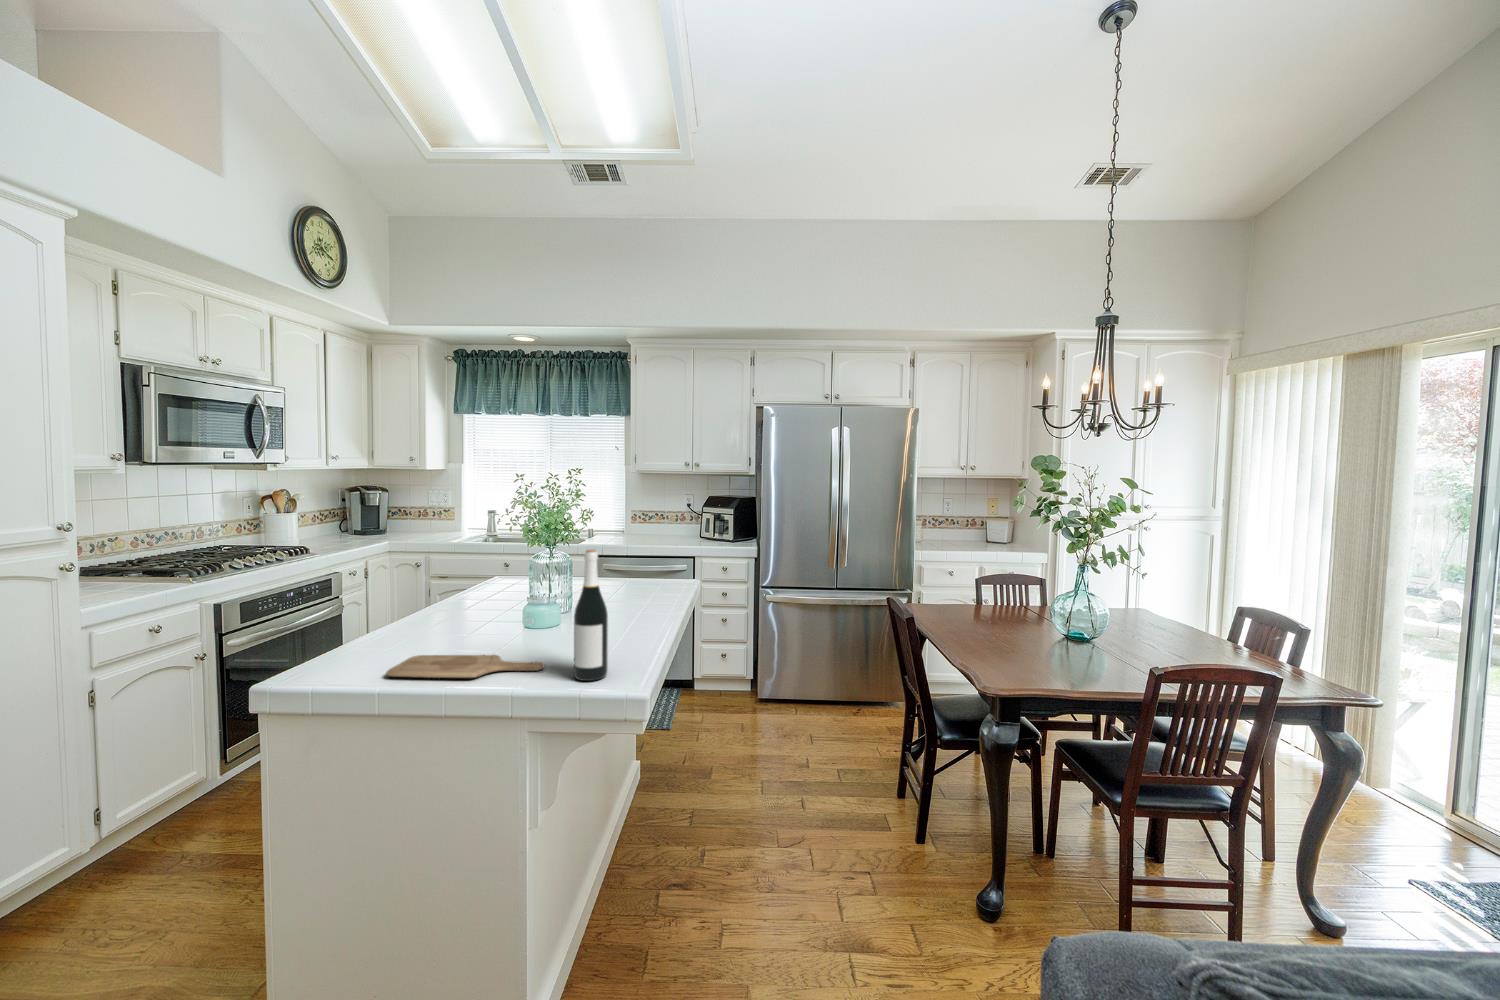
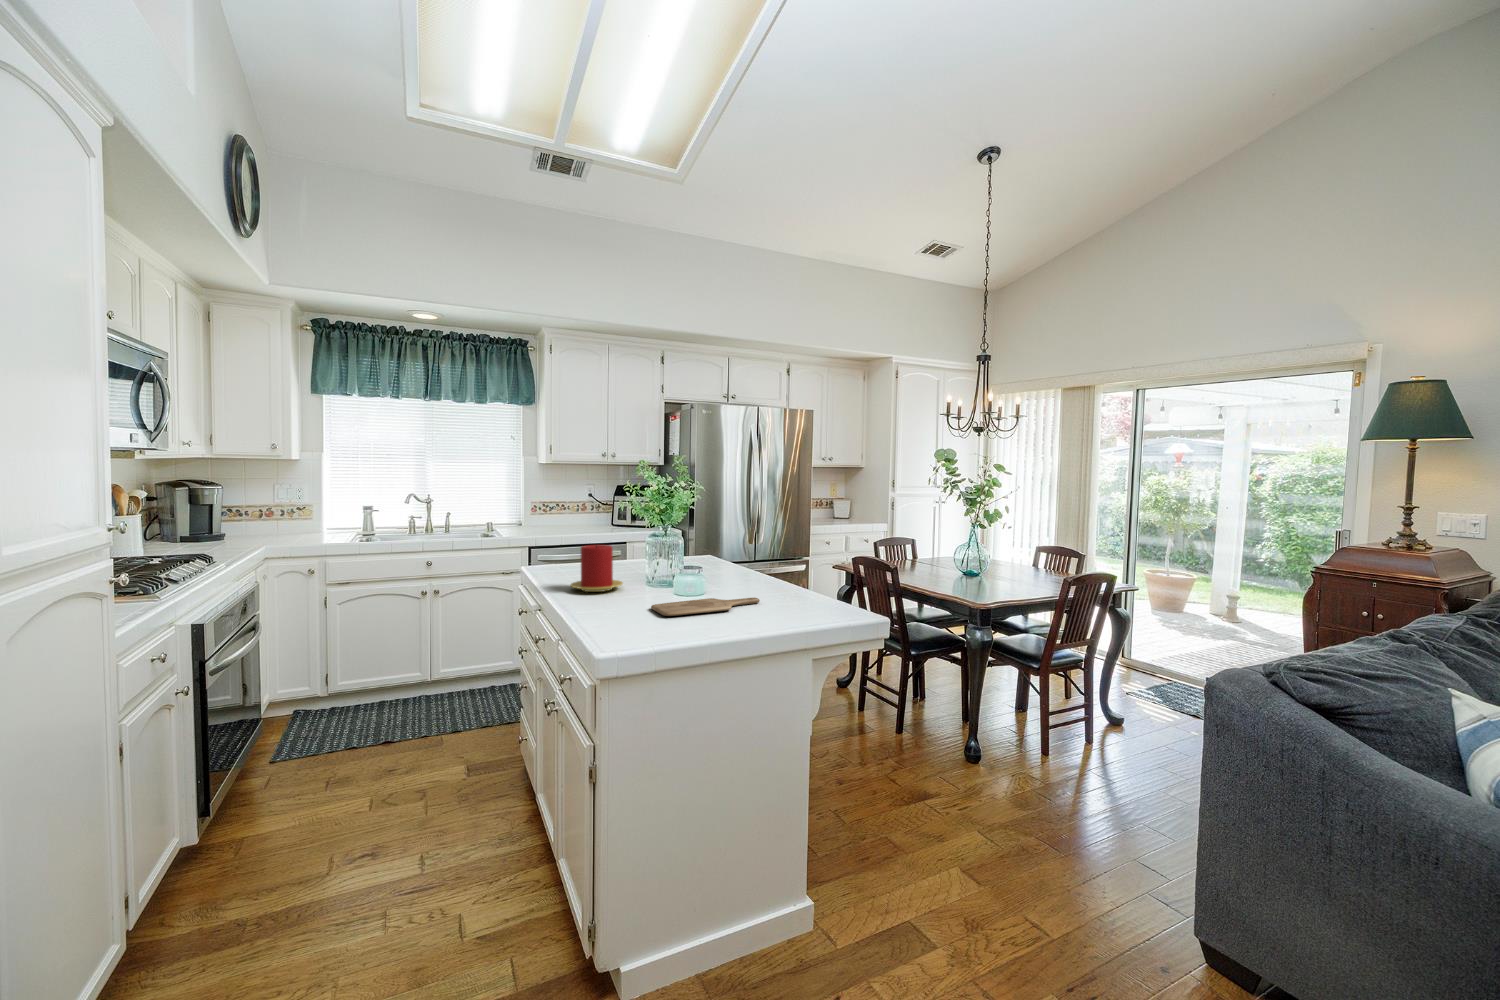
wine bottle: present [574,550,608,681] -> none [786,510,810,603]
candle: none [417,571,482,625] -> present [570,545,623,592]

